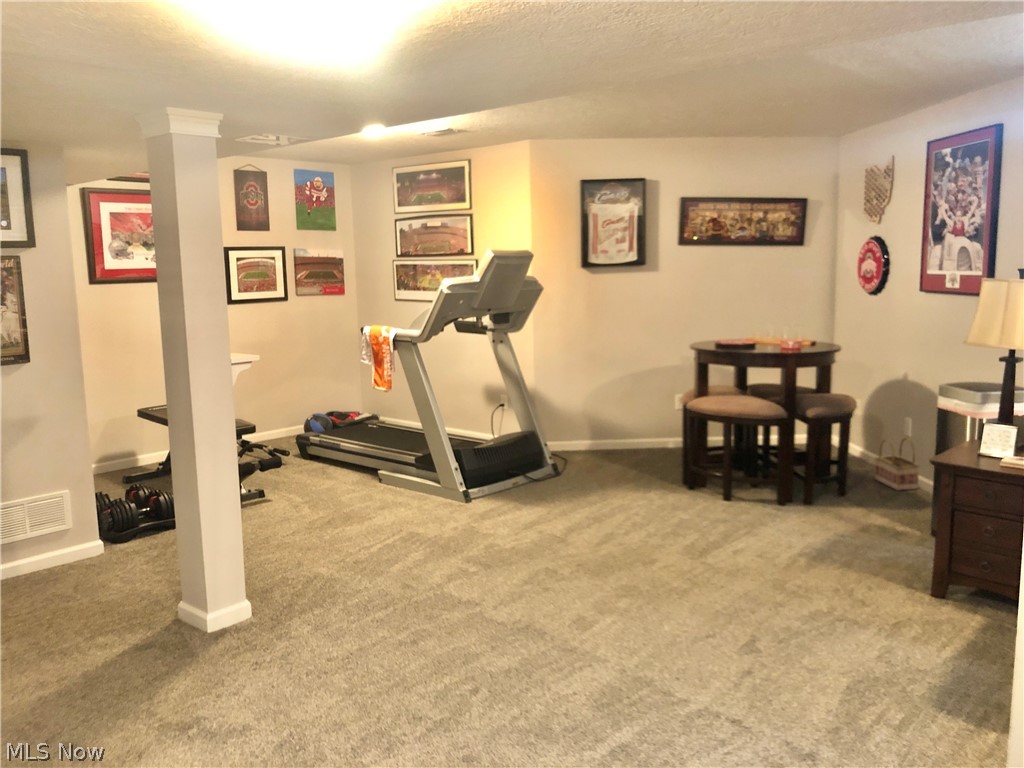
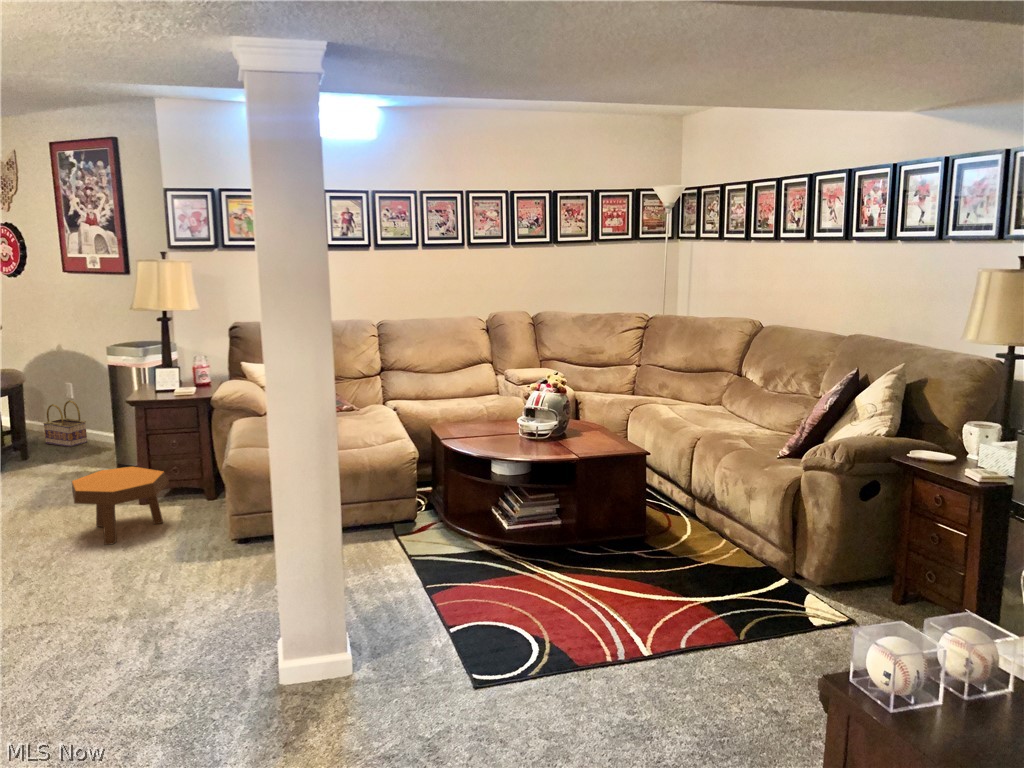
footstool: none [832,542,957,642] -> present [72,467,169,545]

